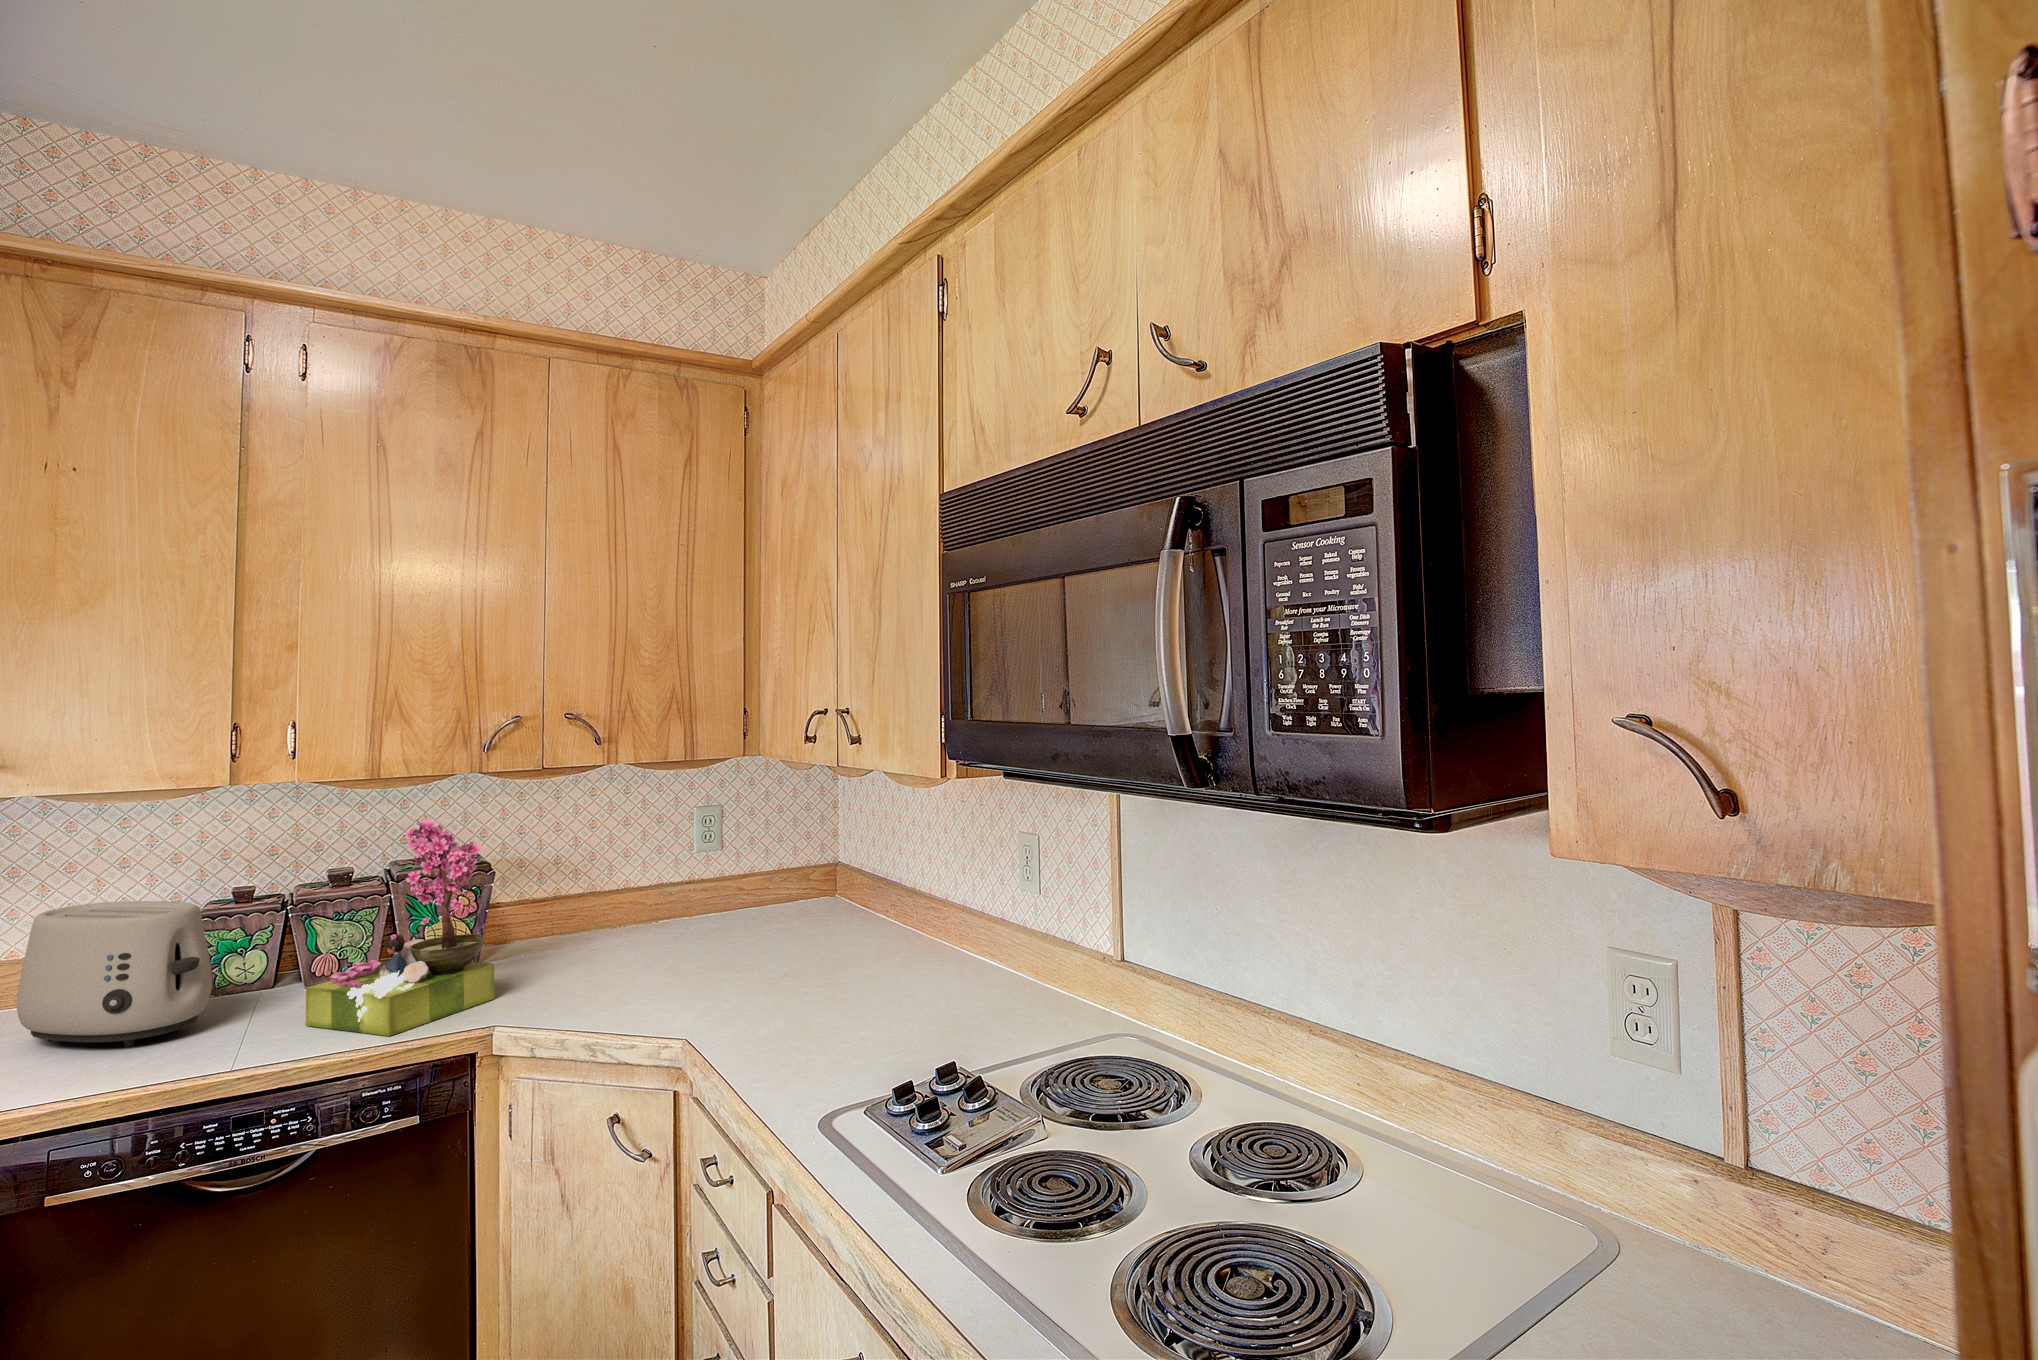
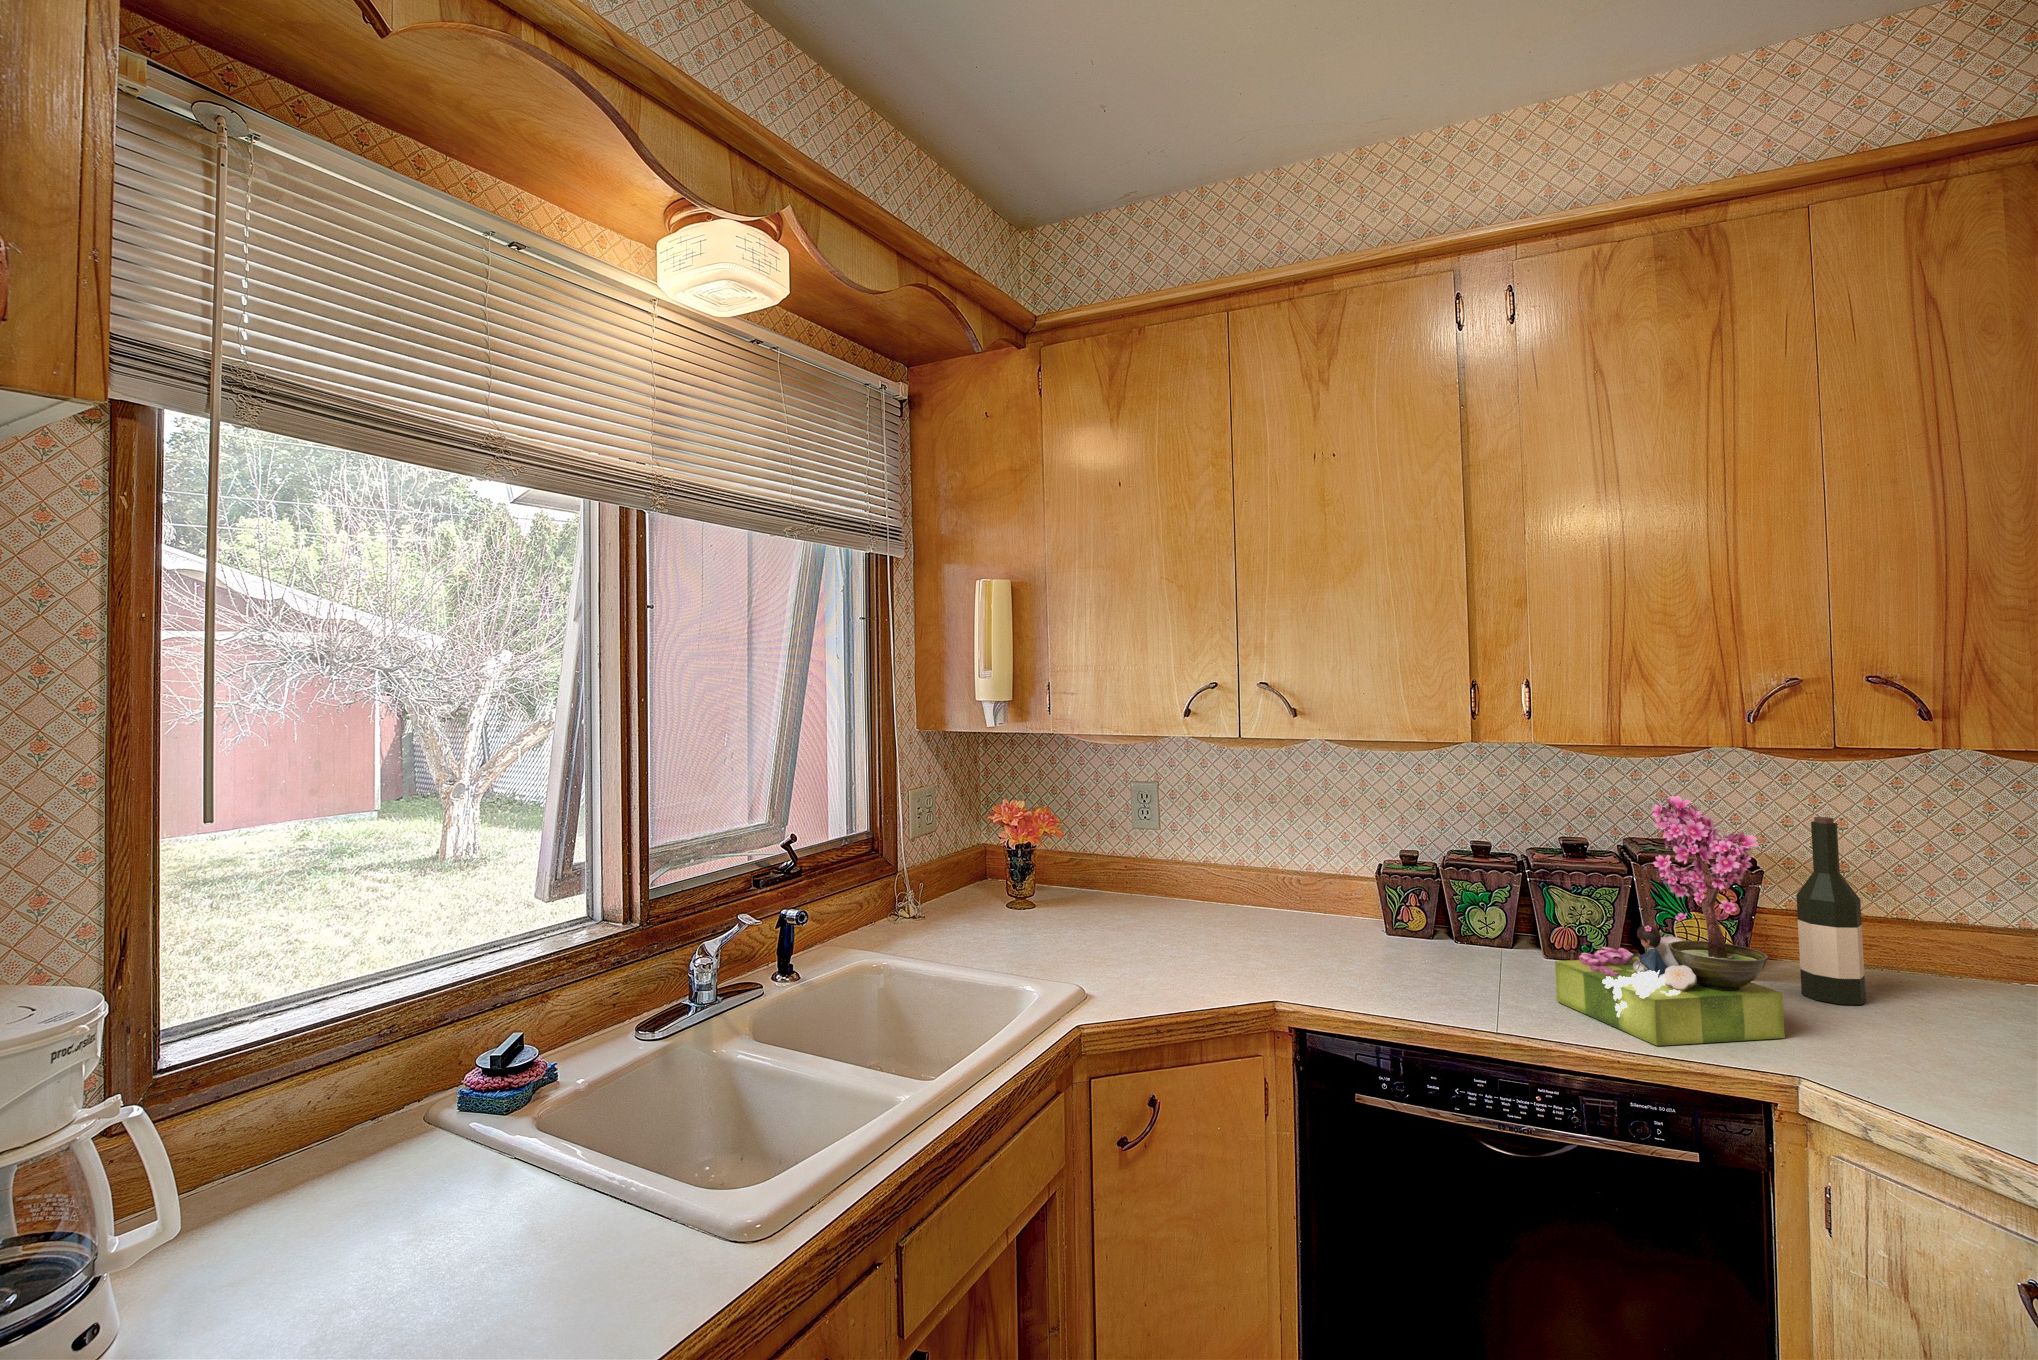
wine bottle: none [518,822,560,964] -> present [1796,817,1866,1005]
toaster: present [17,901,212,1047] -> none [1322,835,1465,973]

